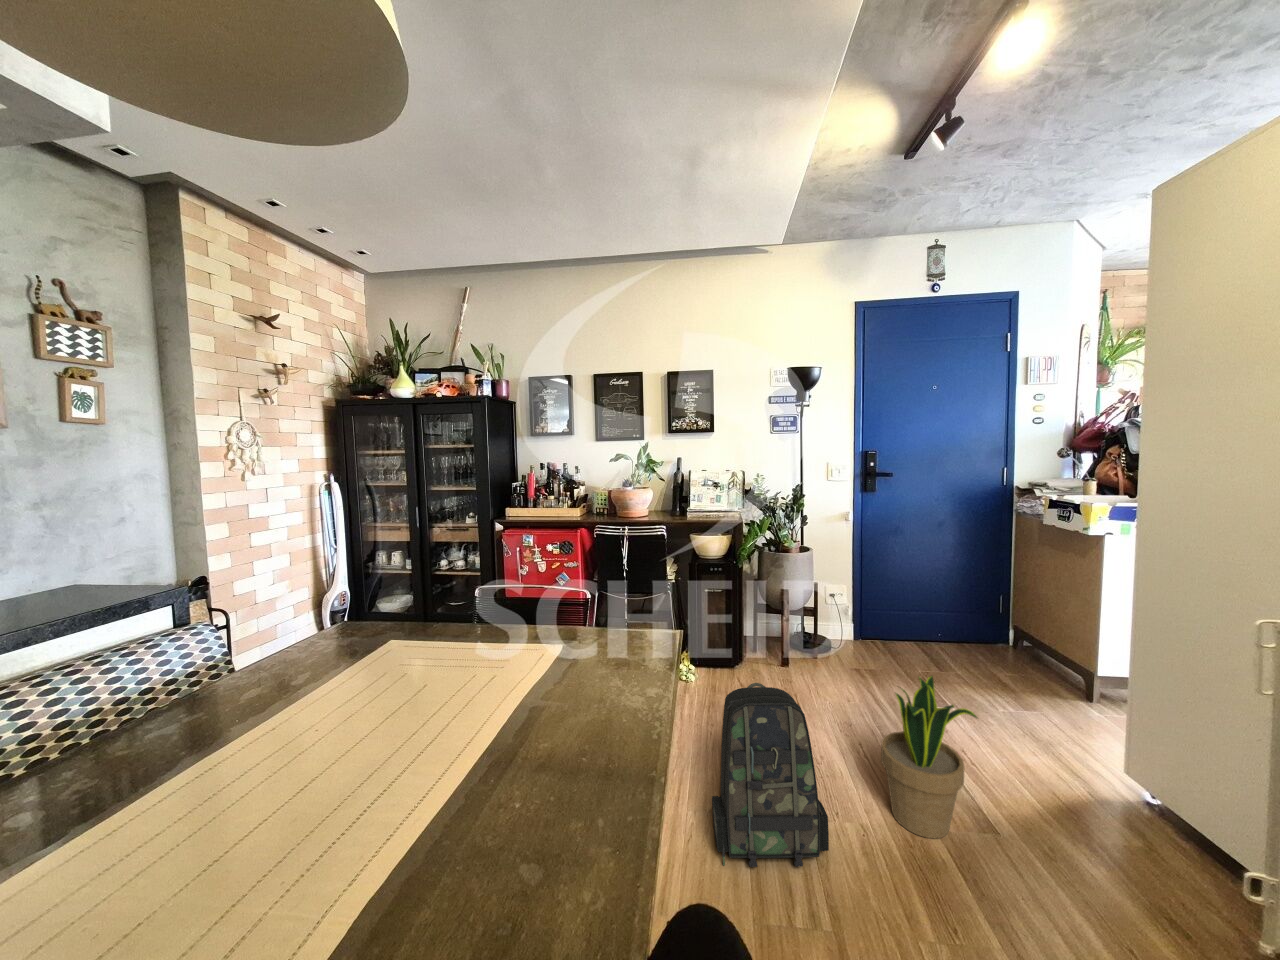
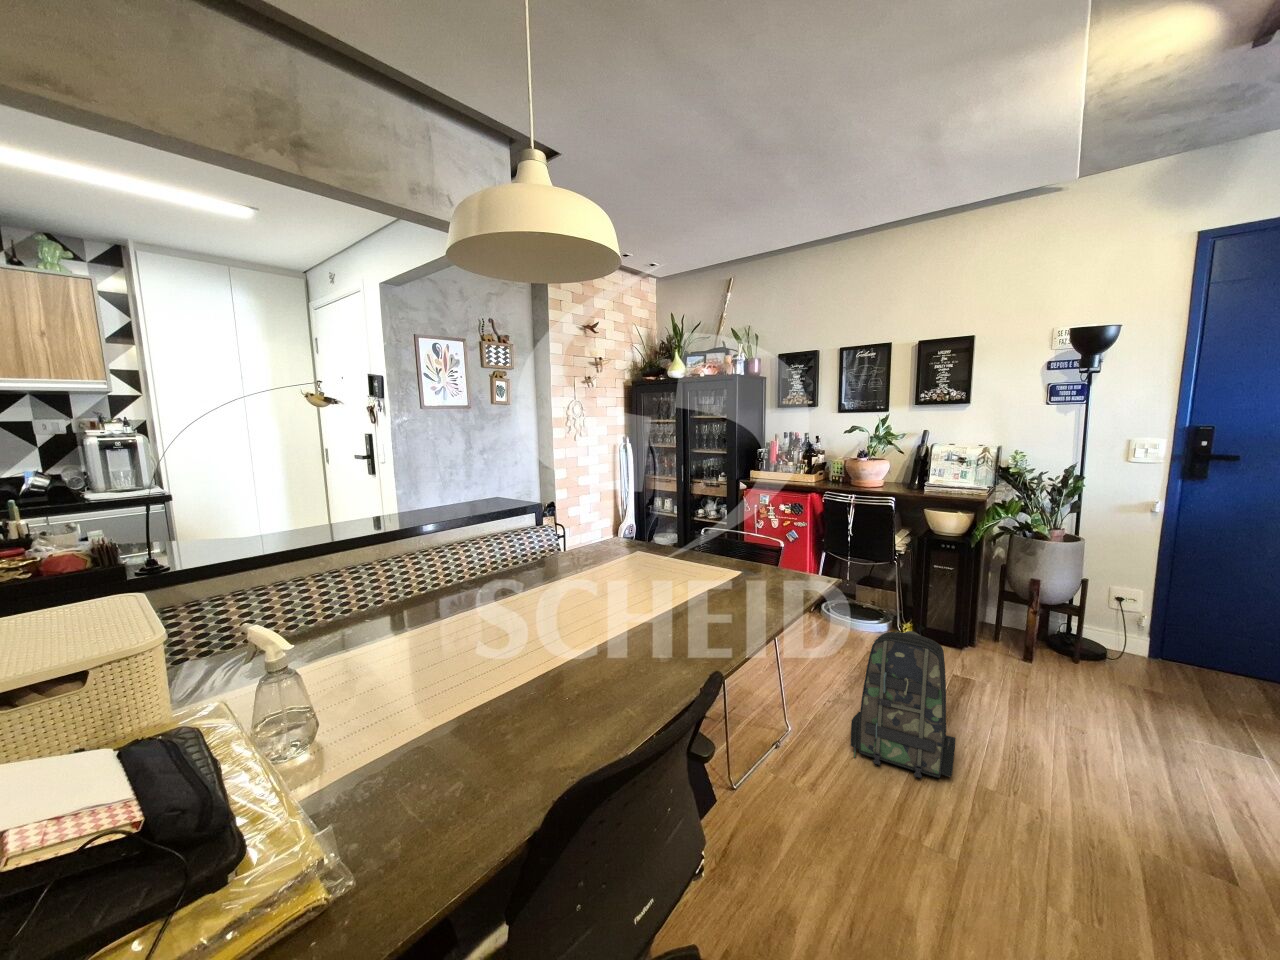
potted plant: present [881,676,977,838] -> none [1041,662,1155,818]

